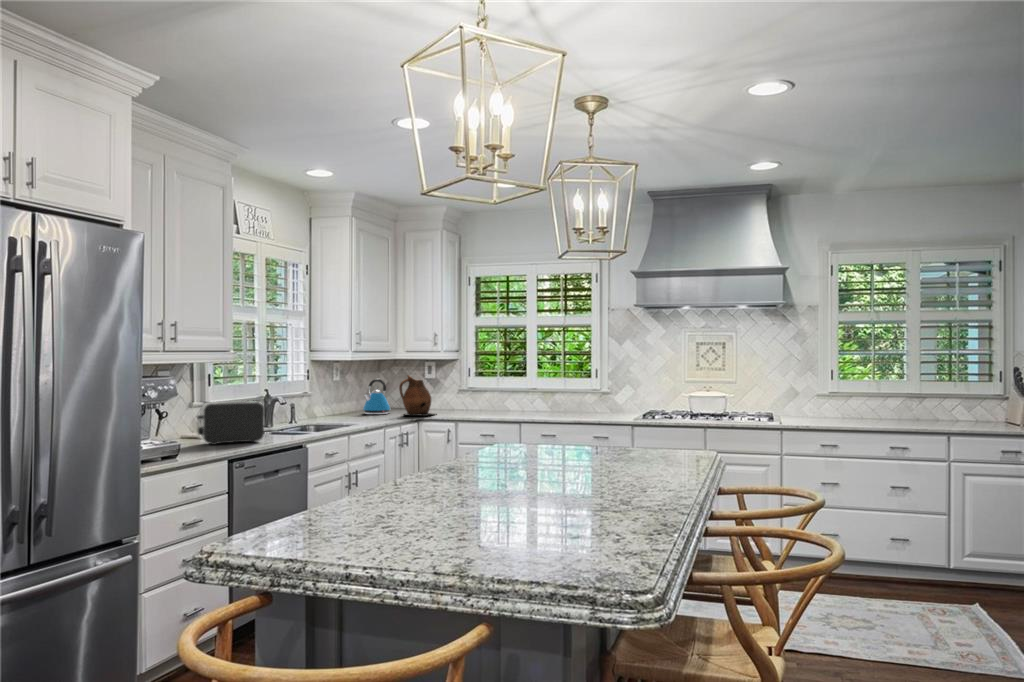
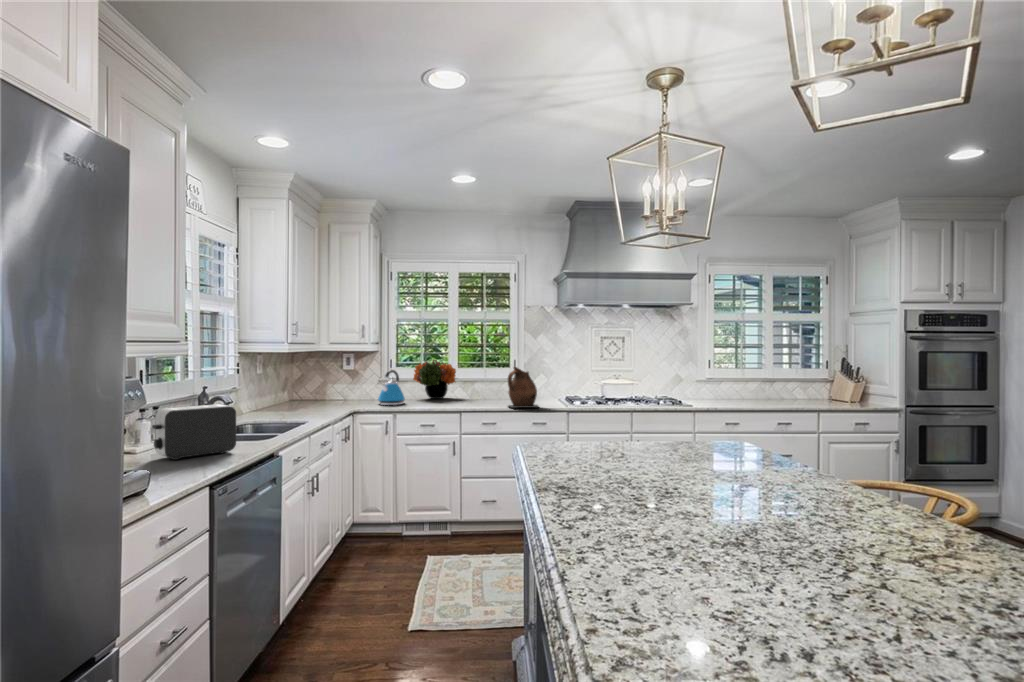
flower arrangement: none [492,368,539,410] -> present [413,360,456,399]
ceramic pitcher: present [399,375,434,416] -> present [508,367,539,408]
kettle: present [363,379,390,414] -> present [378,370,405,405]

